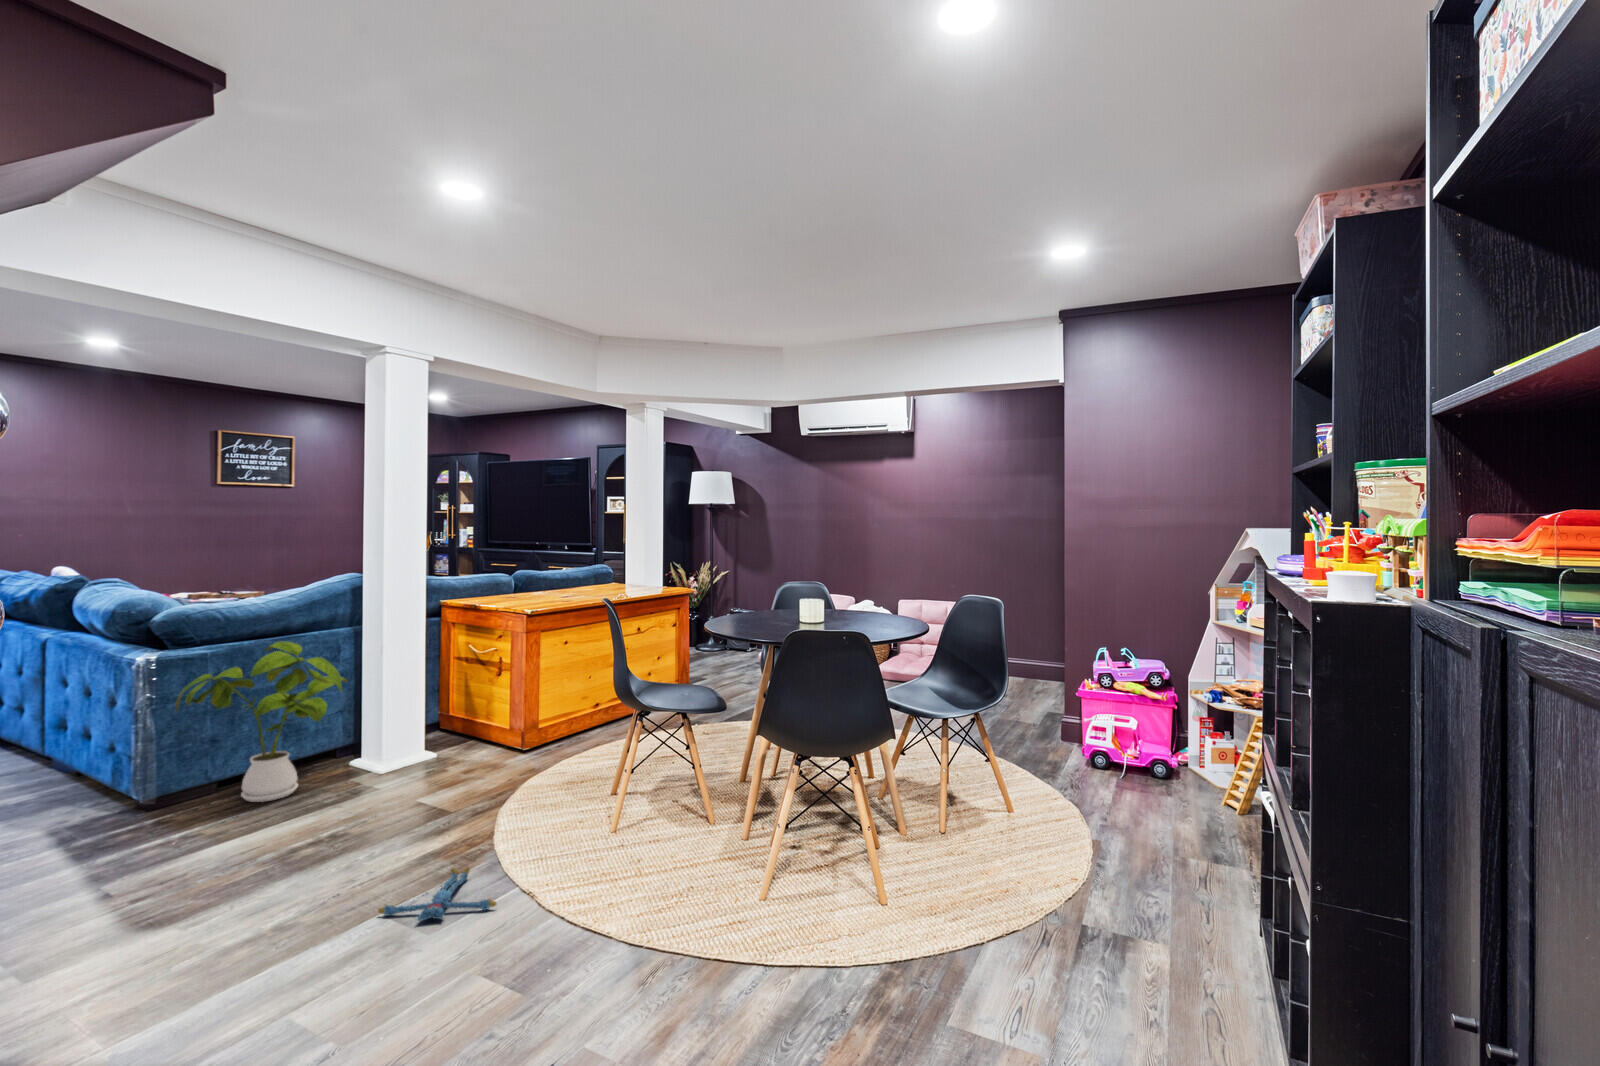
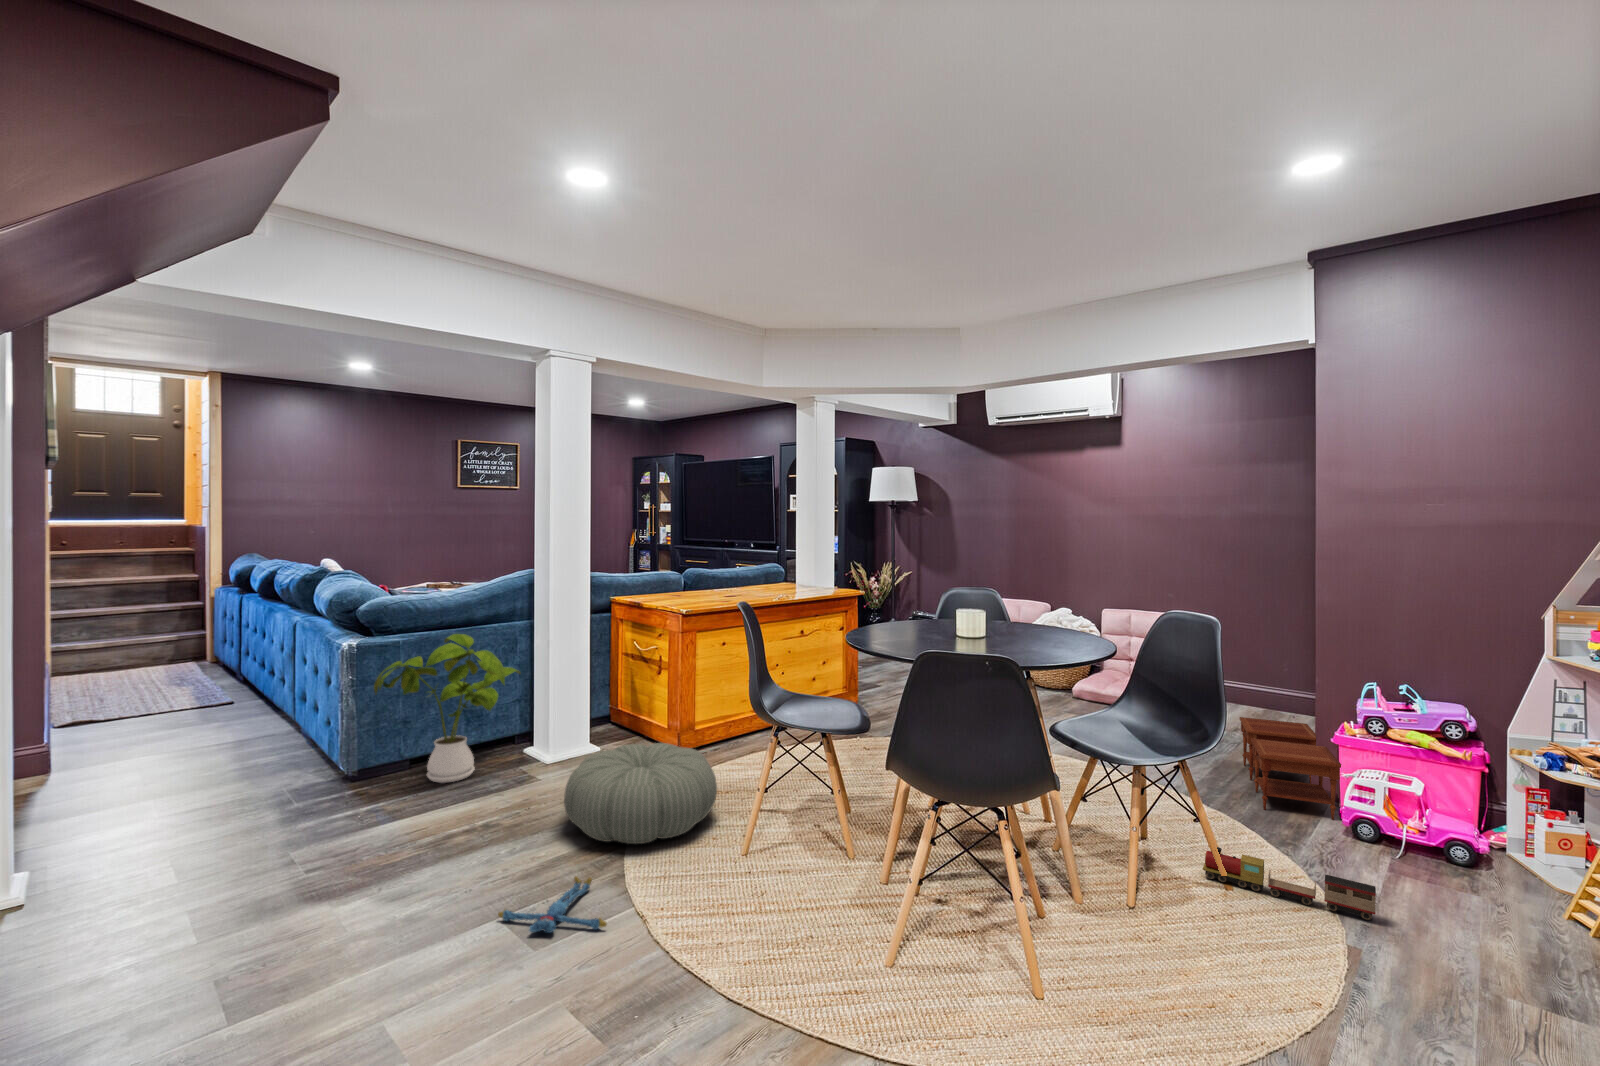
side table: none [1011,683,1084,756] -> present [1240,717,1341,820]
pouf: none [422,739,579,836] -> present [564,743,717,844]
toy train: none [992,781,1109,821] -> present [1202,847,1376,920]

